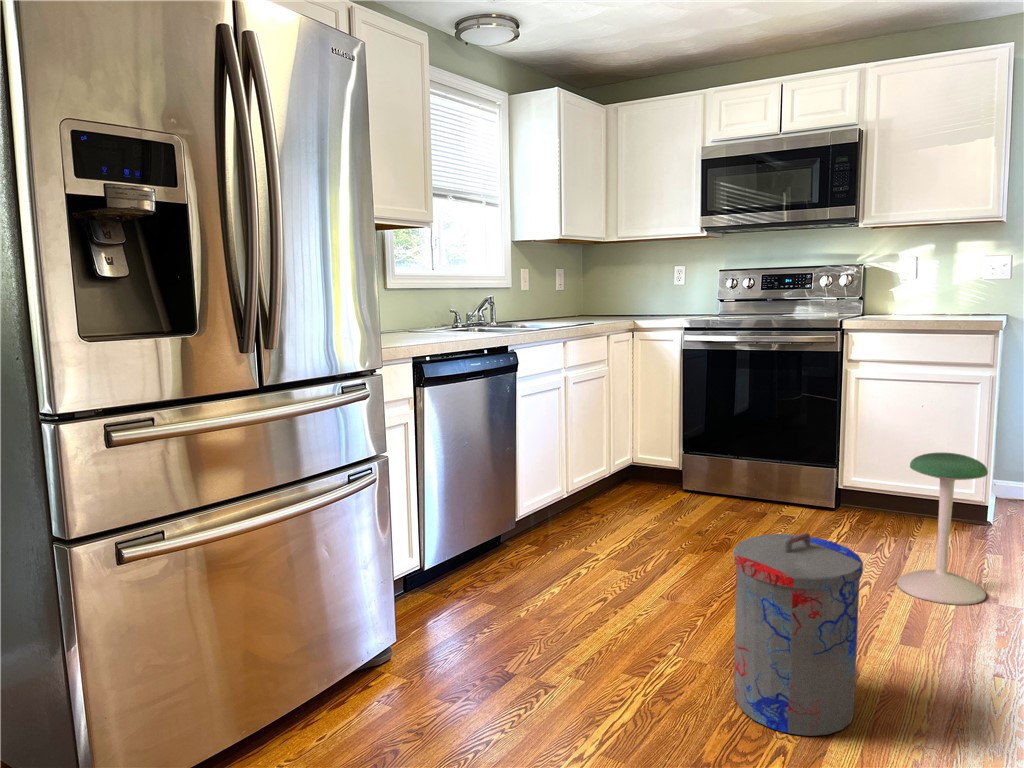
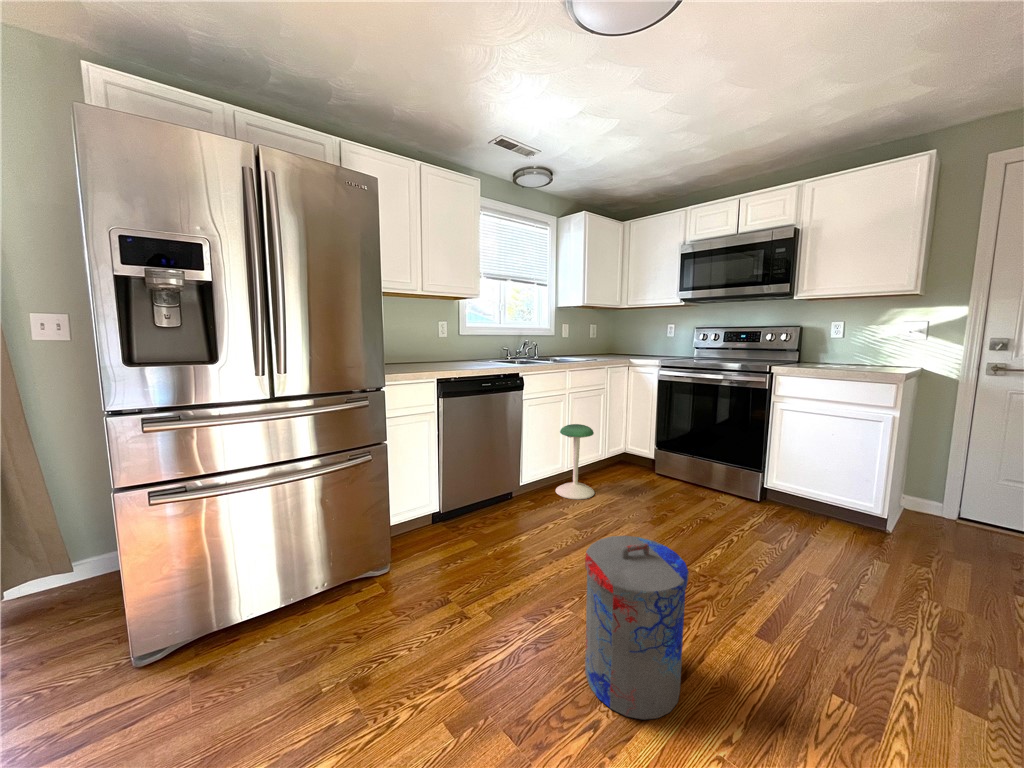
stool: present [897,453,988,605] -> present [556,424,595,499]

